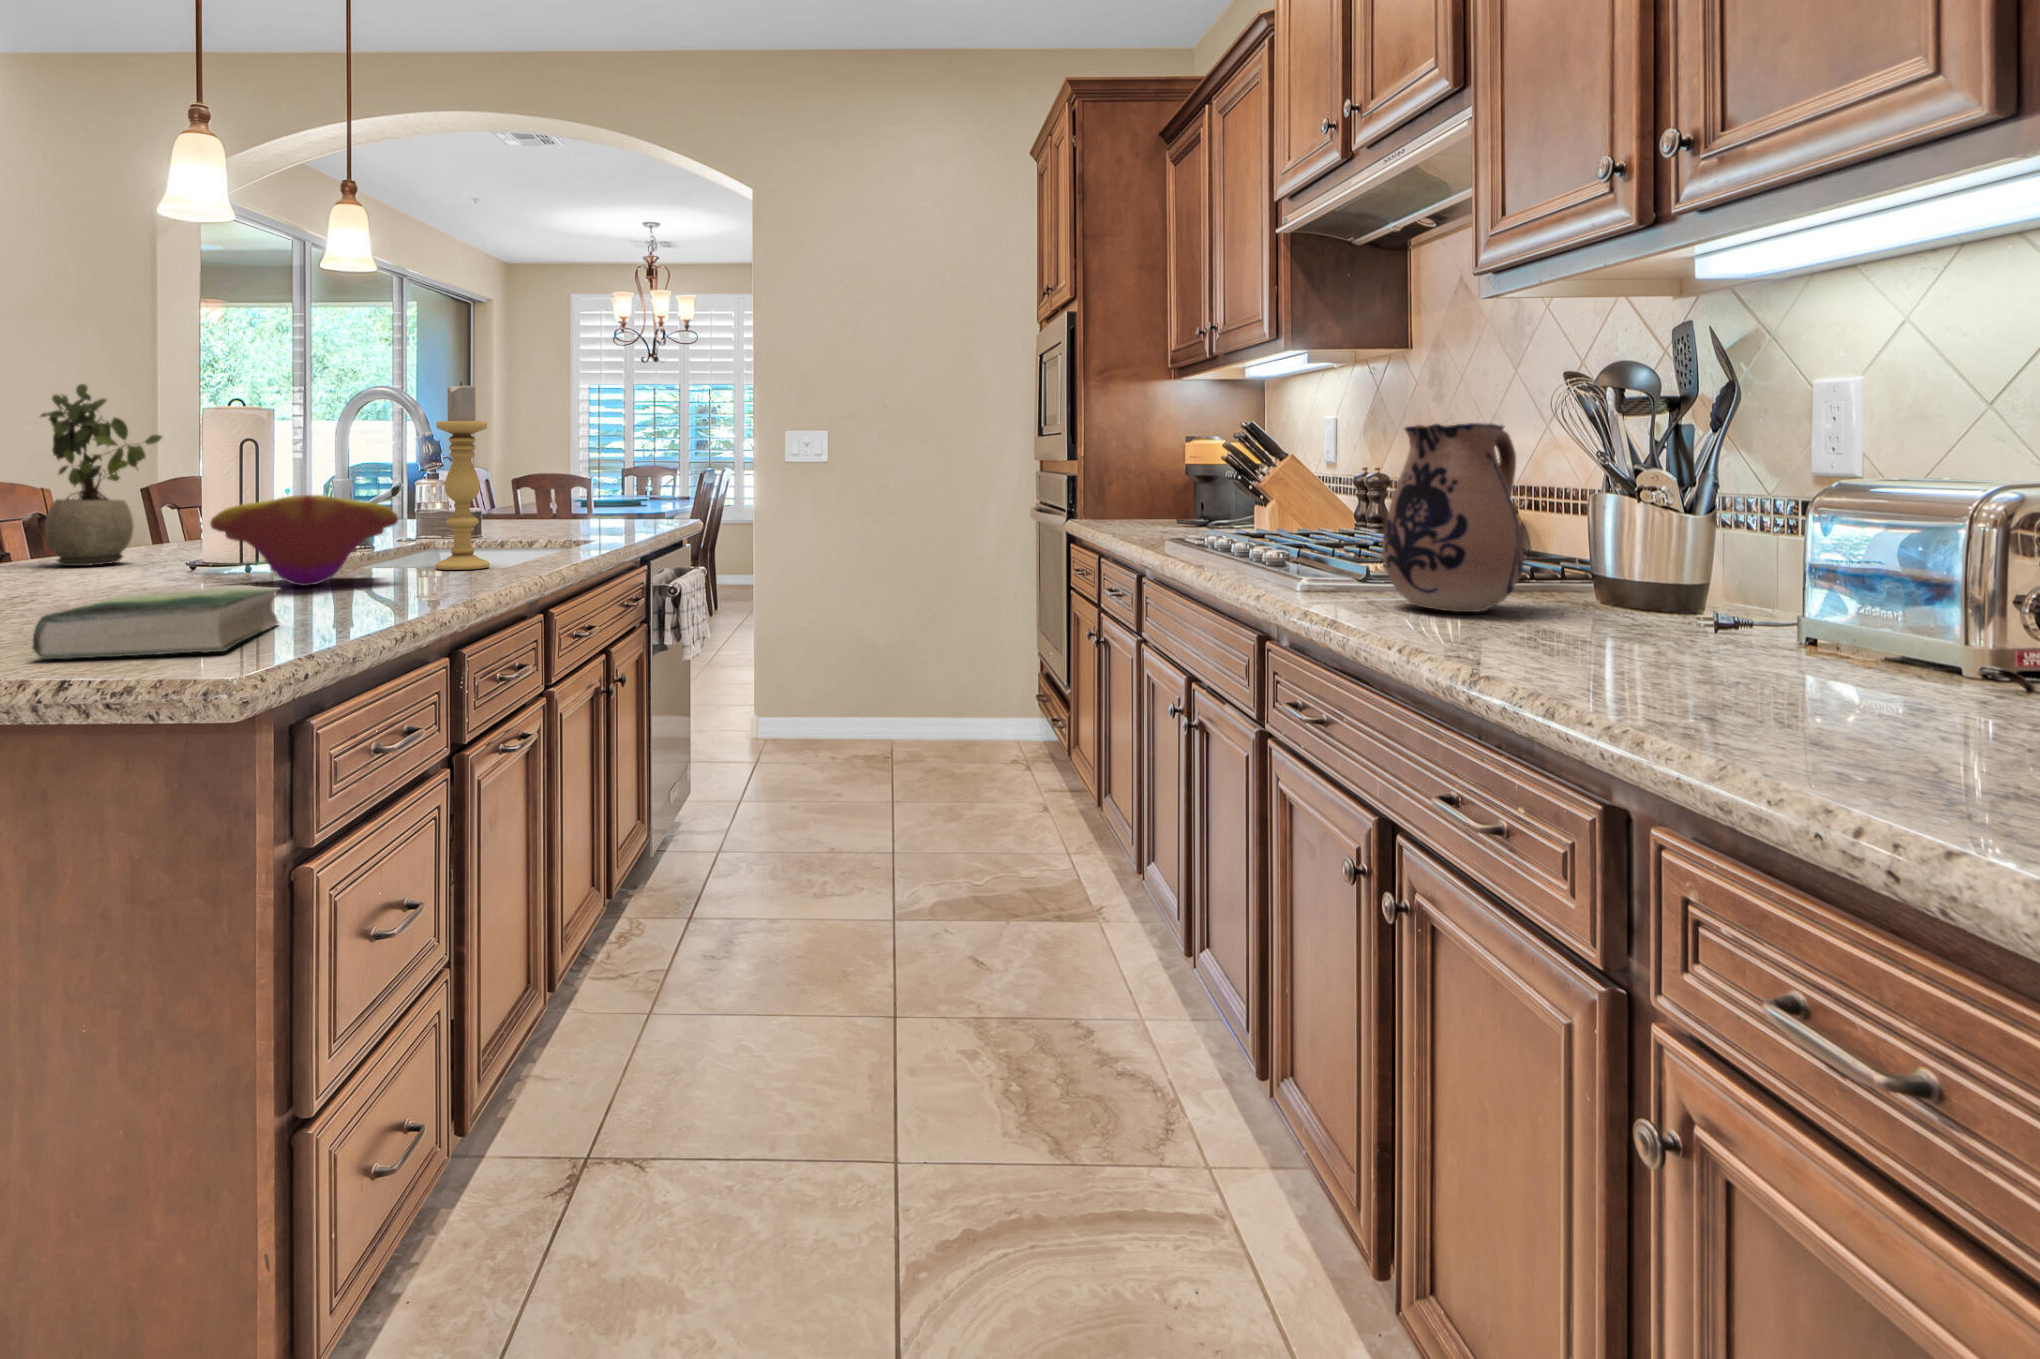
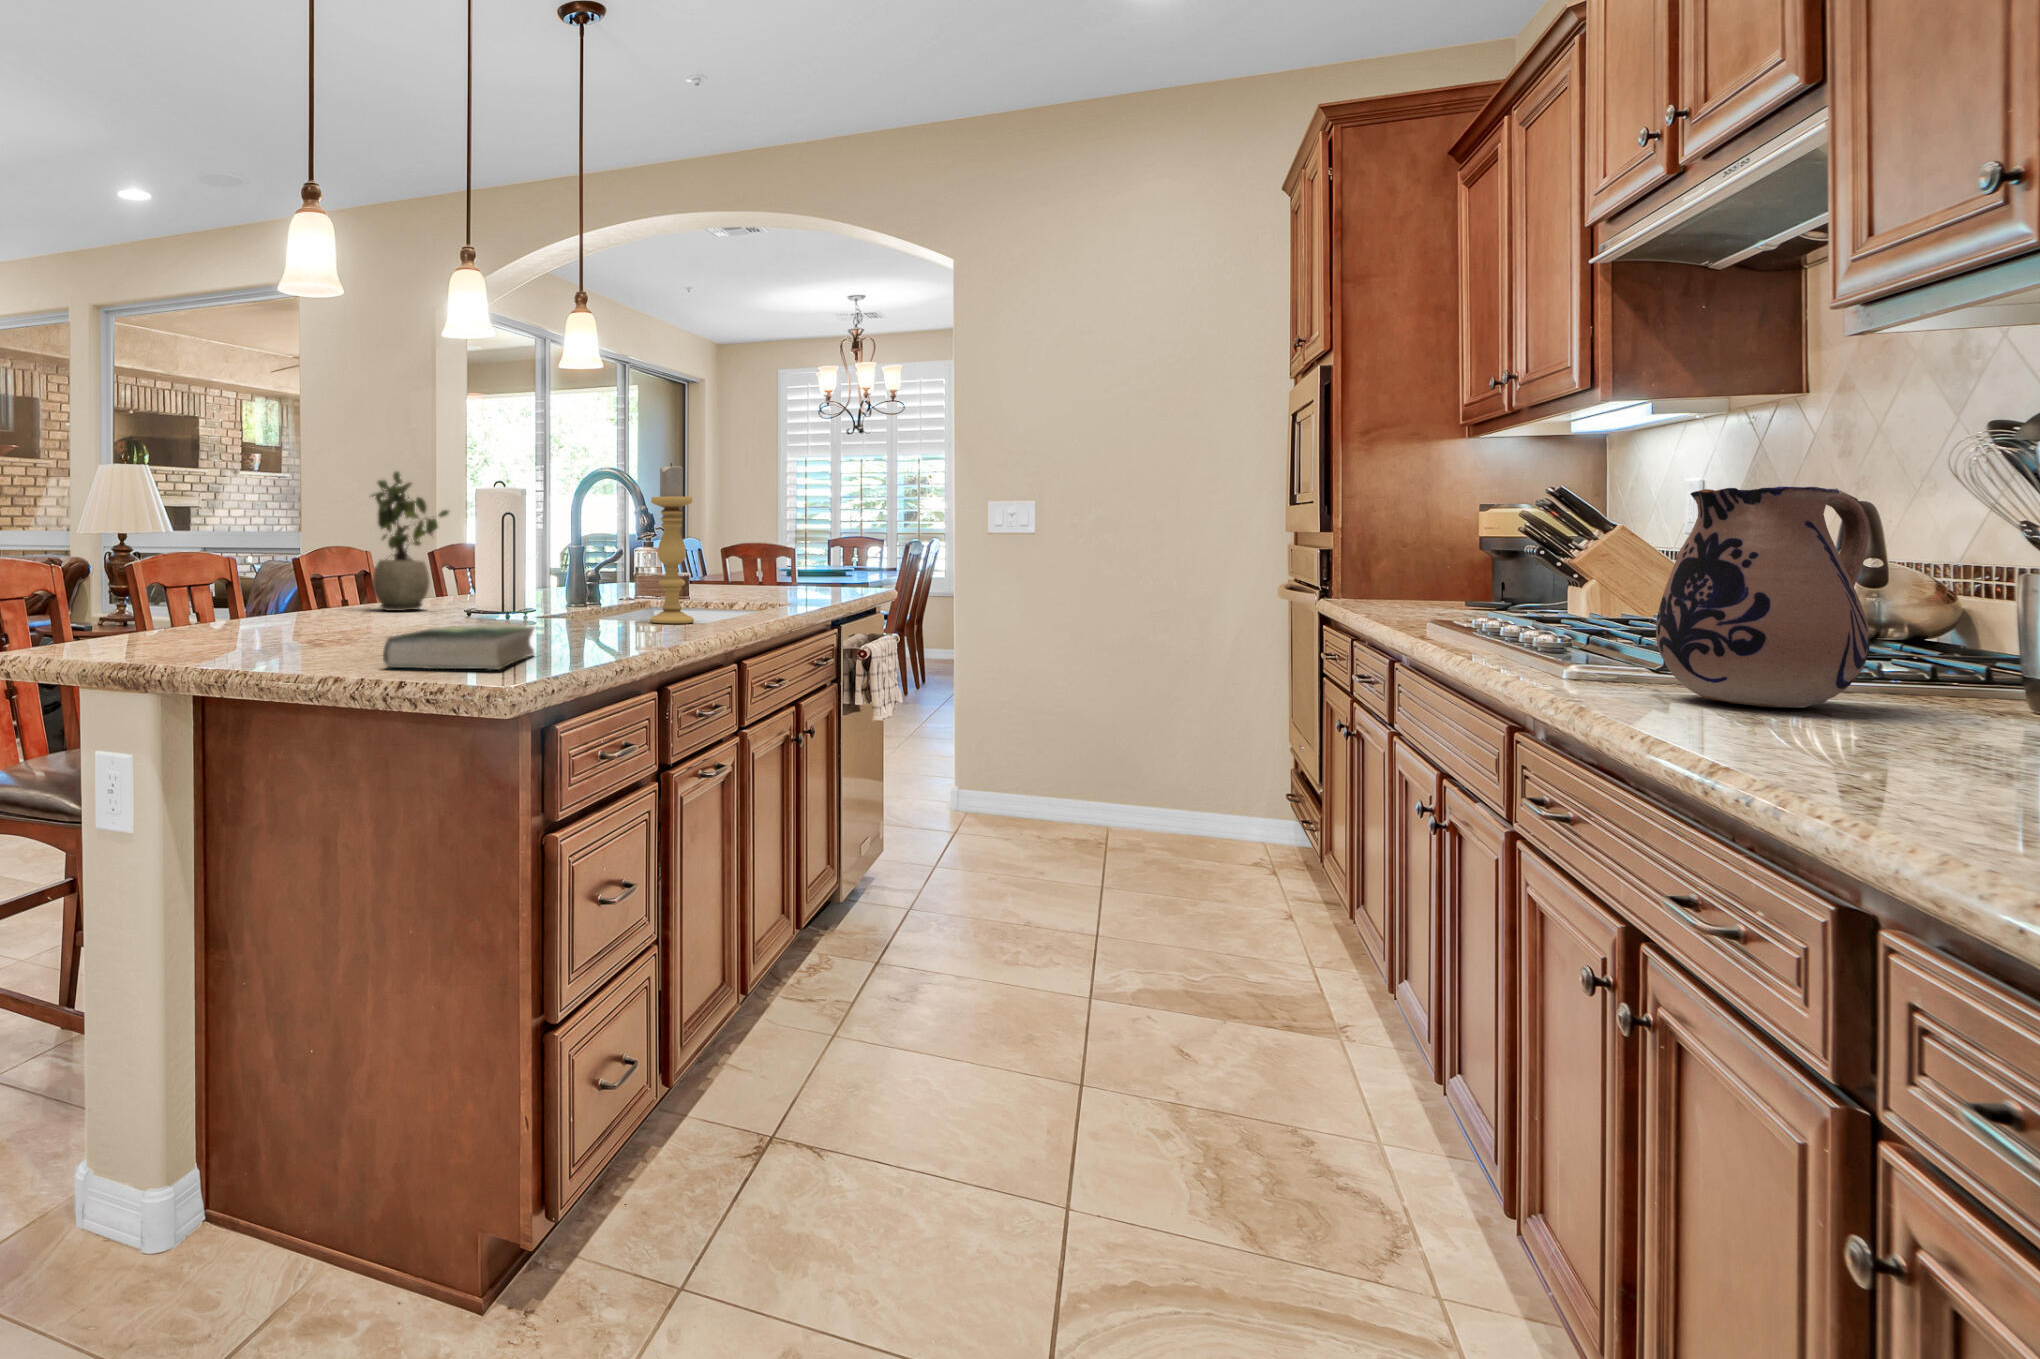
decorative bowl: present [210,495,398,586] -> none [485,557,621,630]

